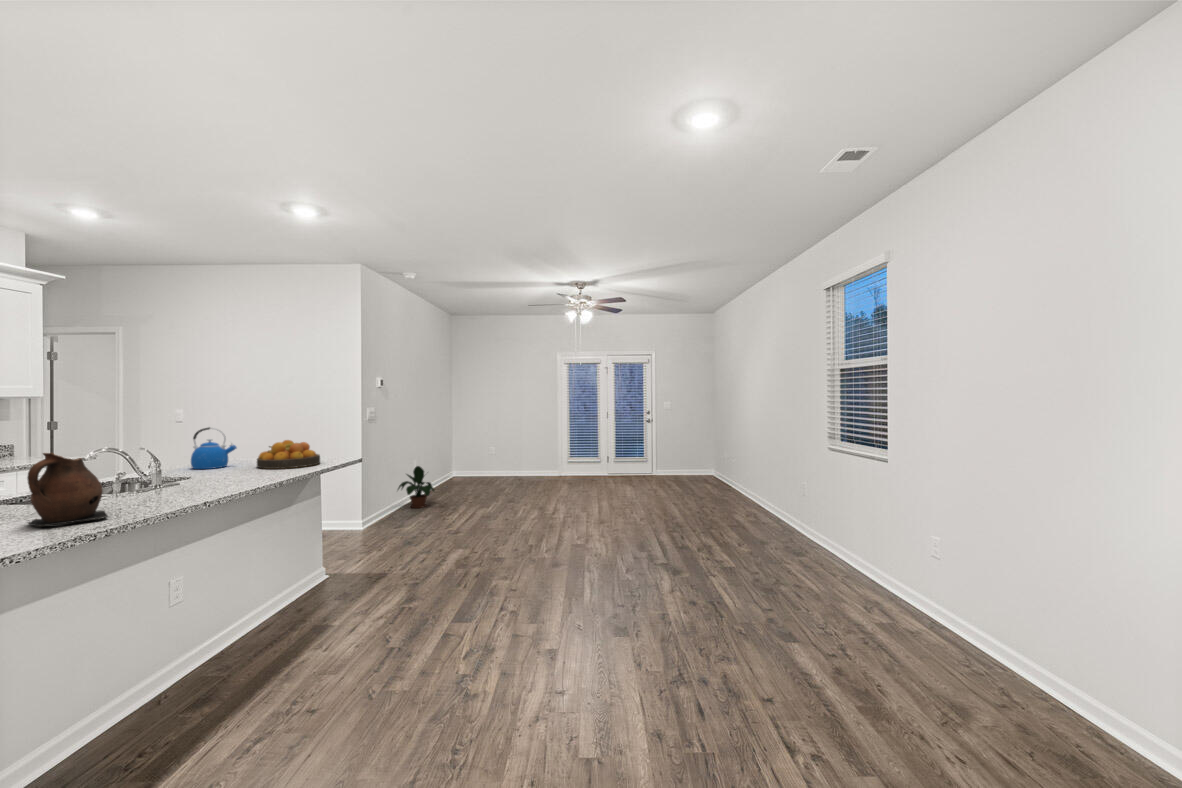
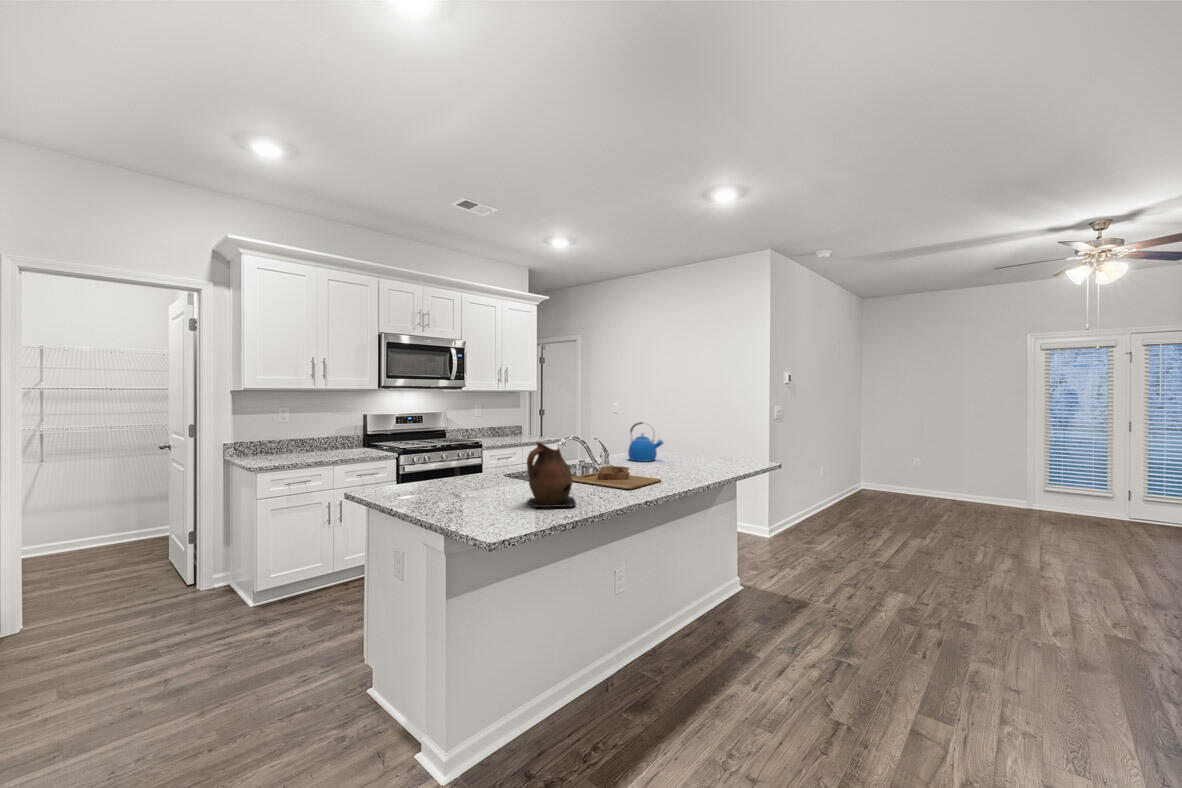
fruit bowl: present [257,440,320,469] -> none [681,439,739,469]
potted plant: present [398,466,434,508] -> none [805,475,851,525]
cutting board: none [94,474,229,497] -> present [572,466,661,489]

